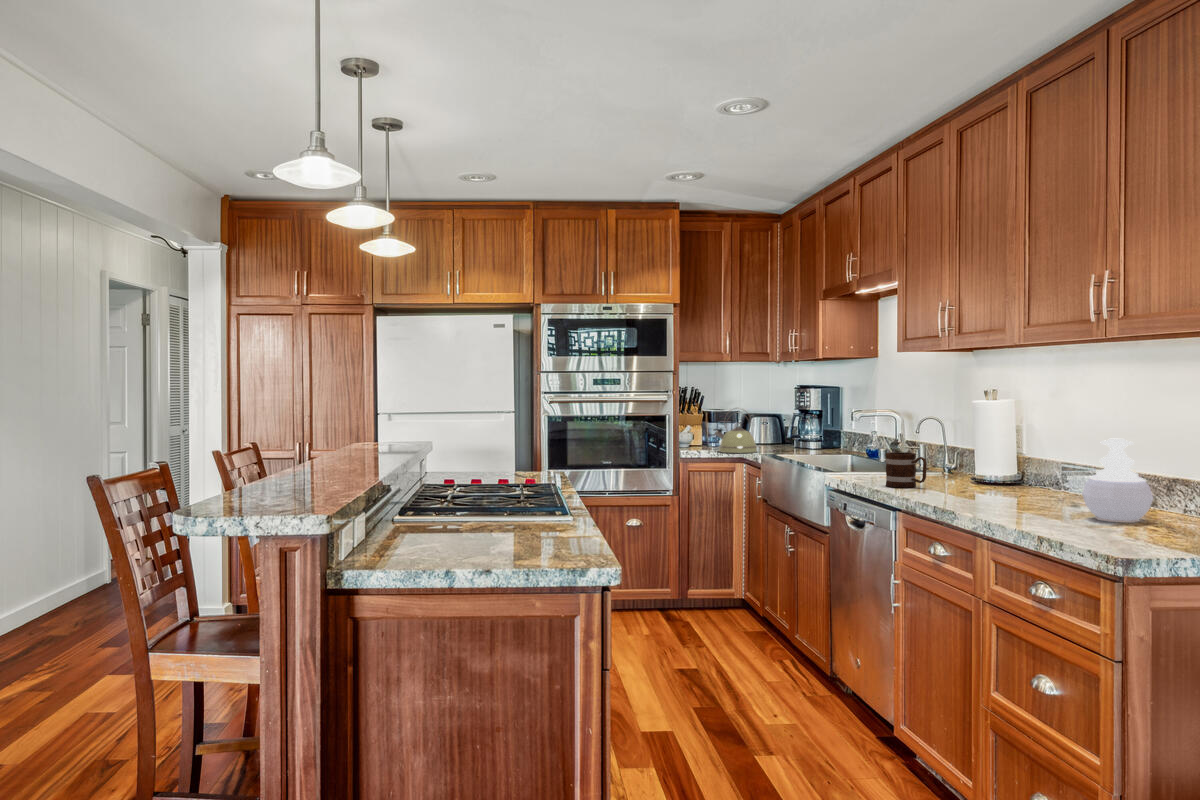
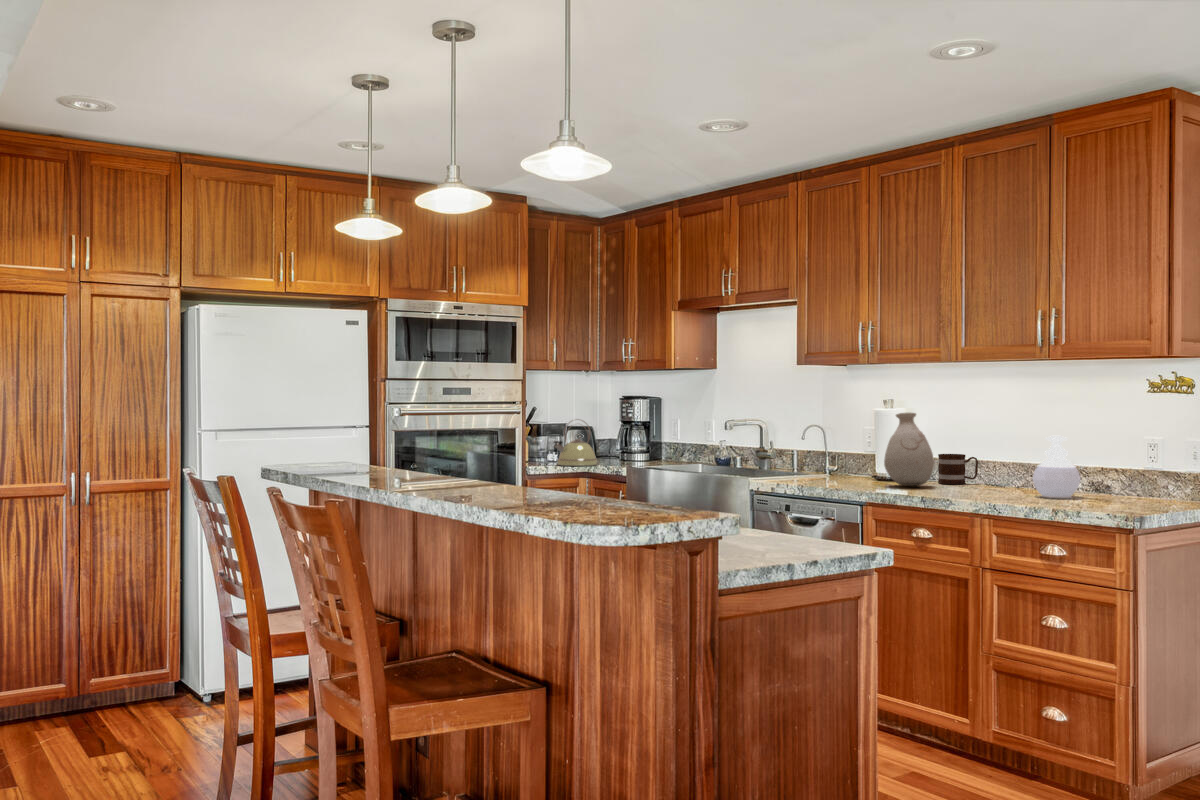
vase: none [944,405,1006,493] -> present [884,413,934,486]
mug: present [886,452,927,488] -> present [938,454,978,484]

